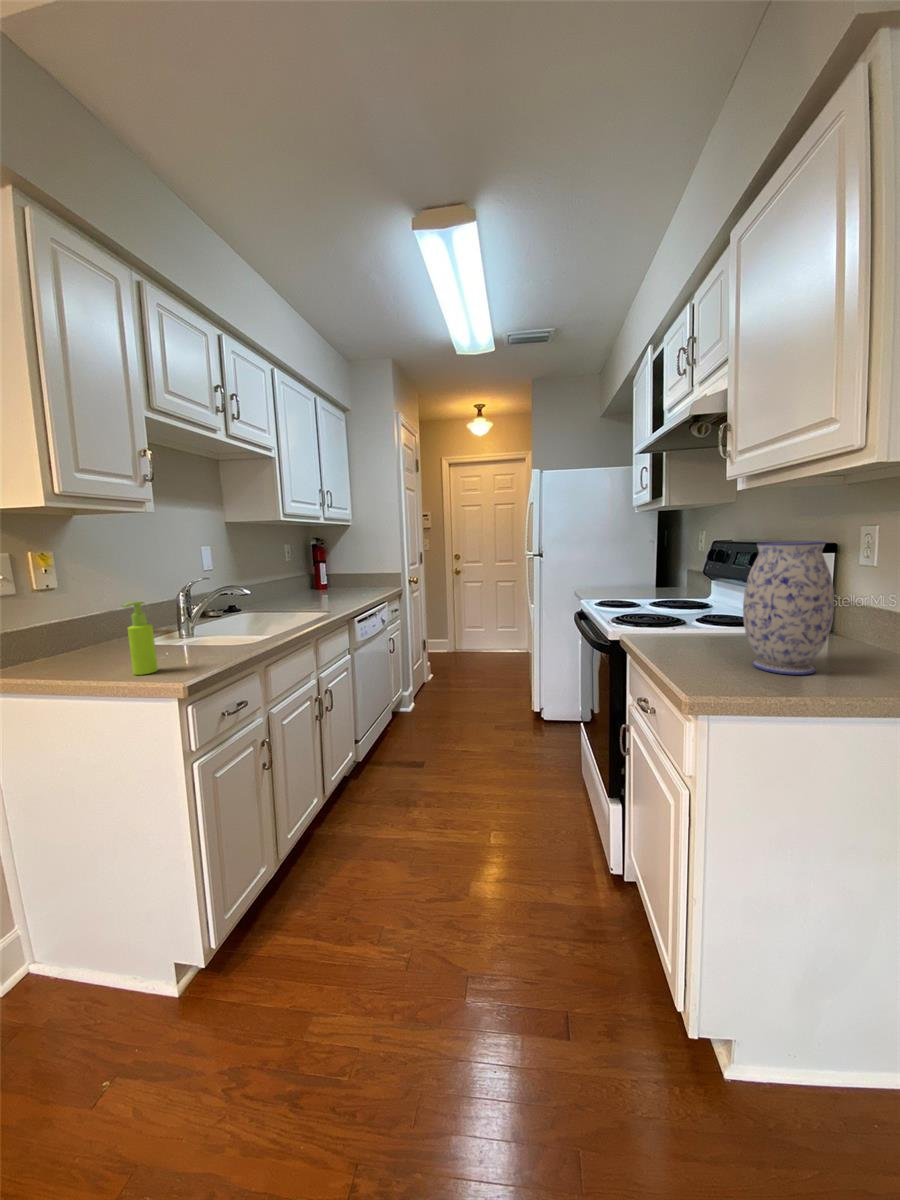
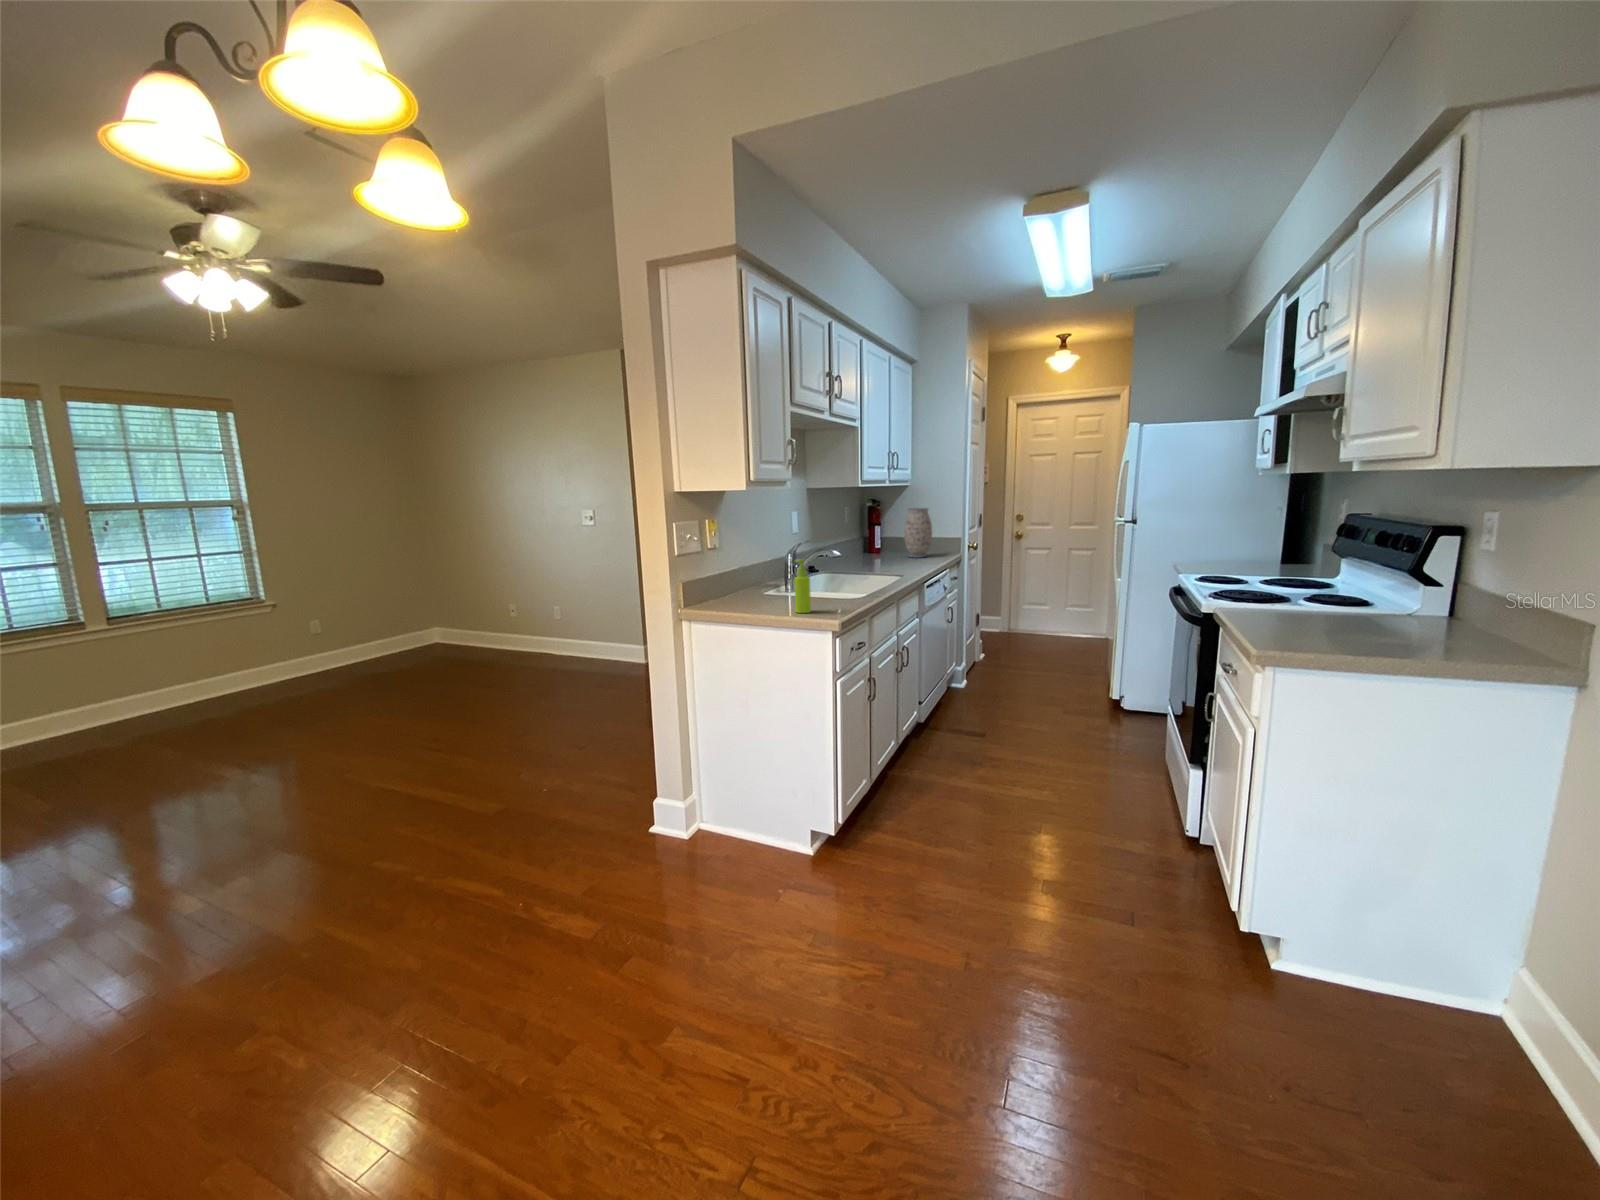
vase: present [743,542,834,675] -> present [904,508,932,558]

